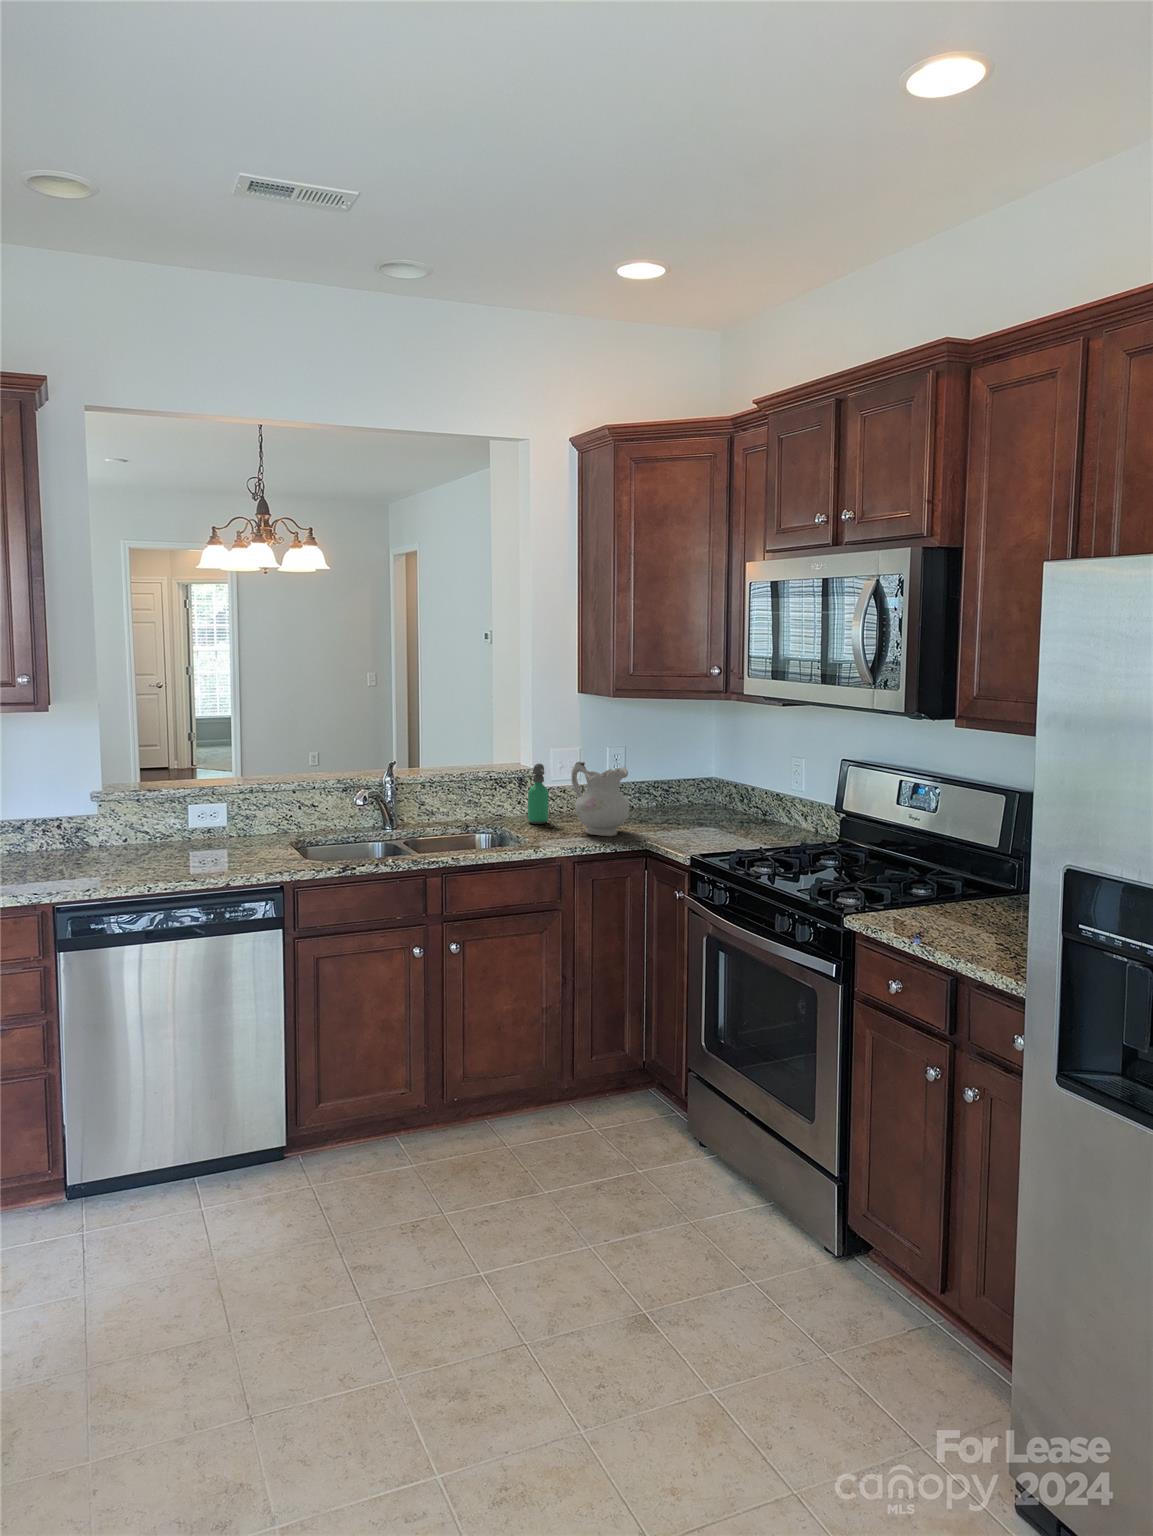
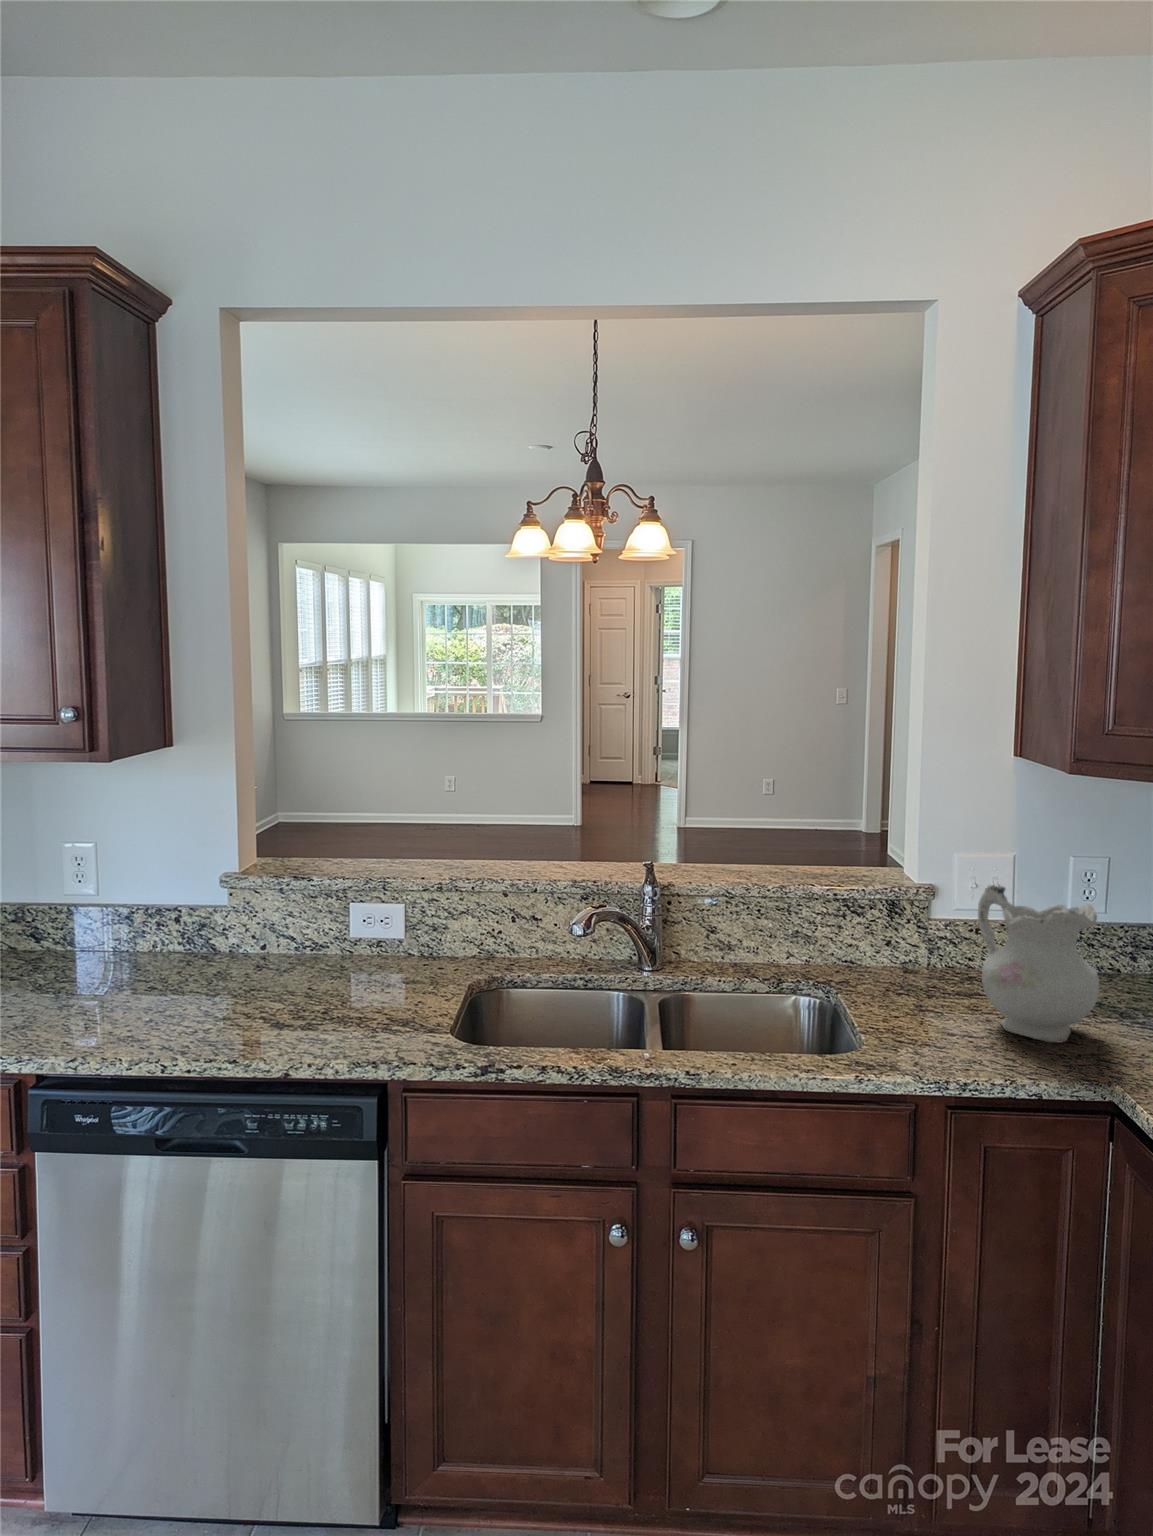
soap dispenser: present [528,763,549,824] -> none [897,879,938,990]

